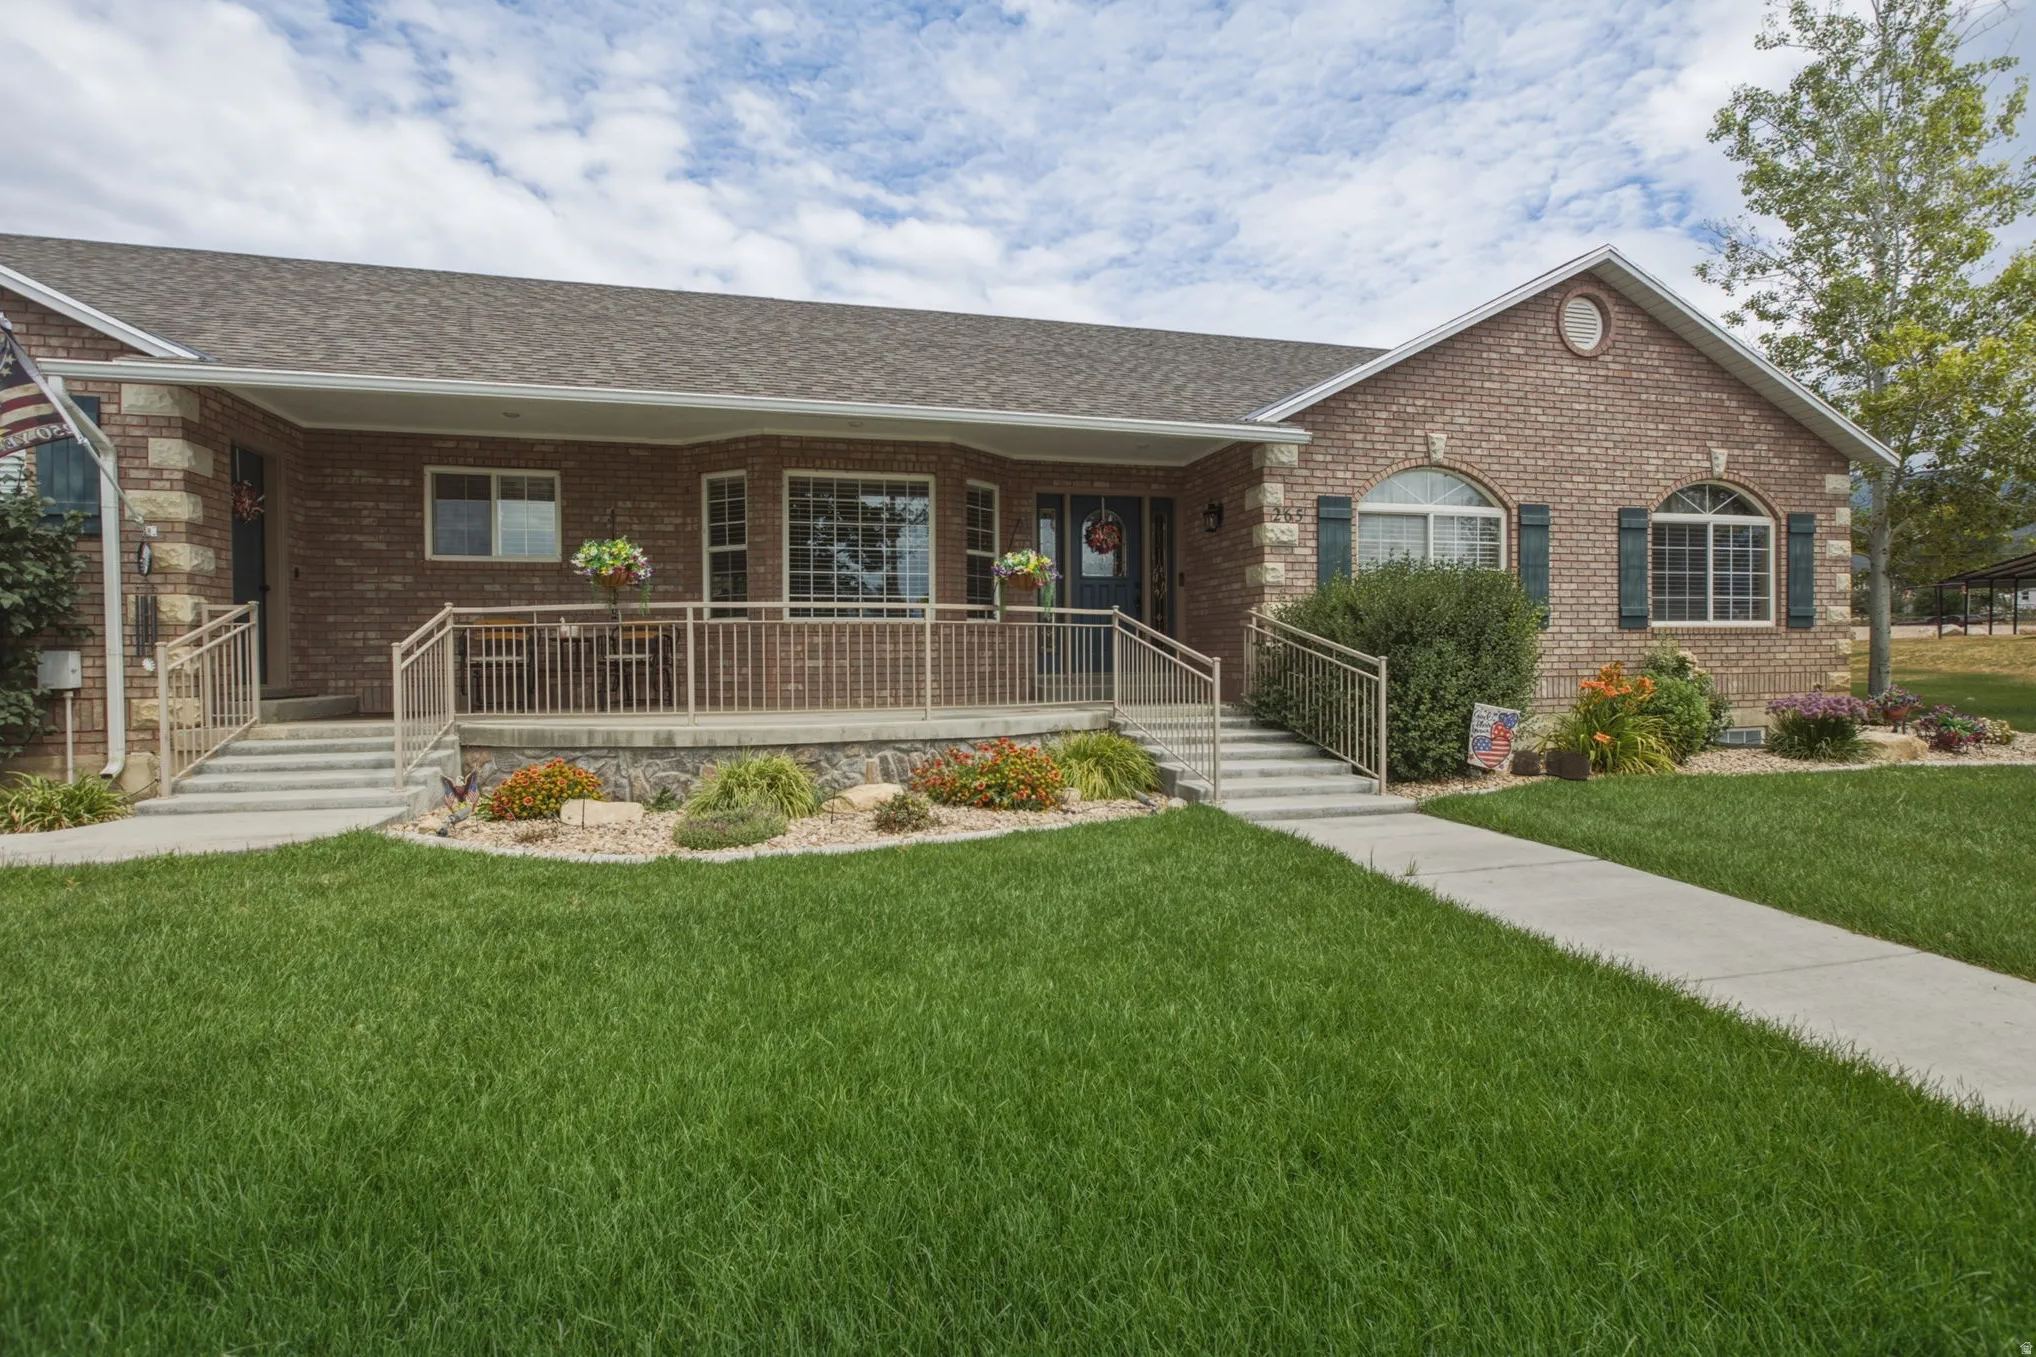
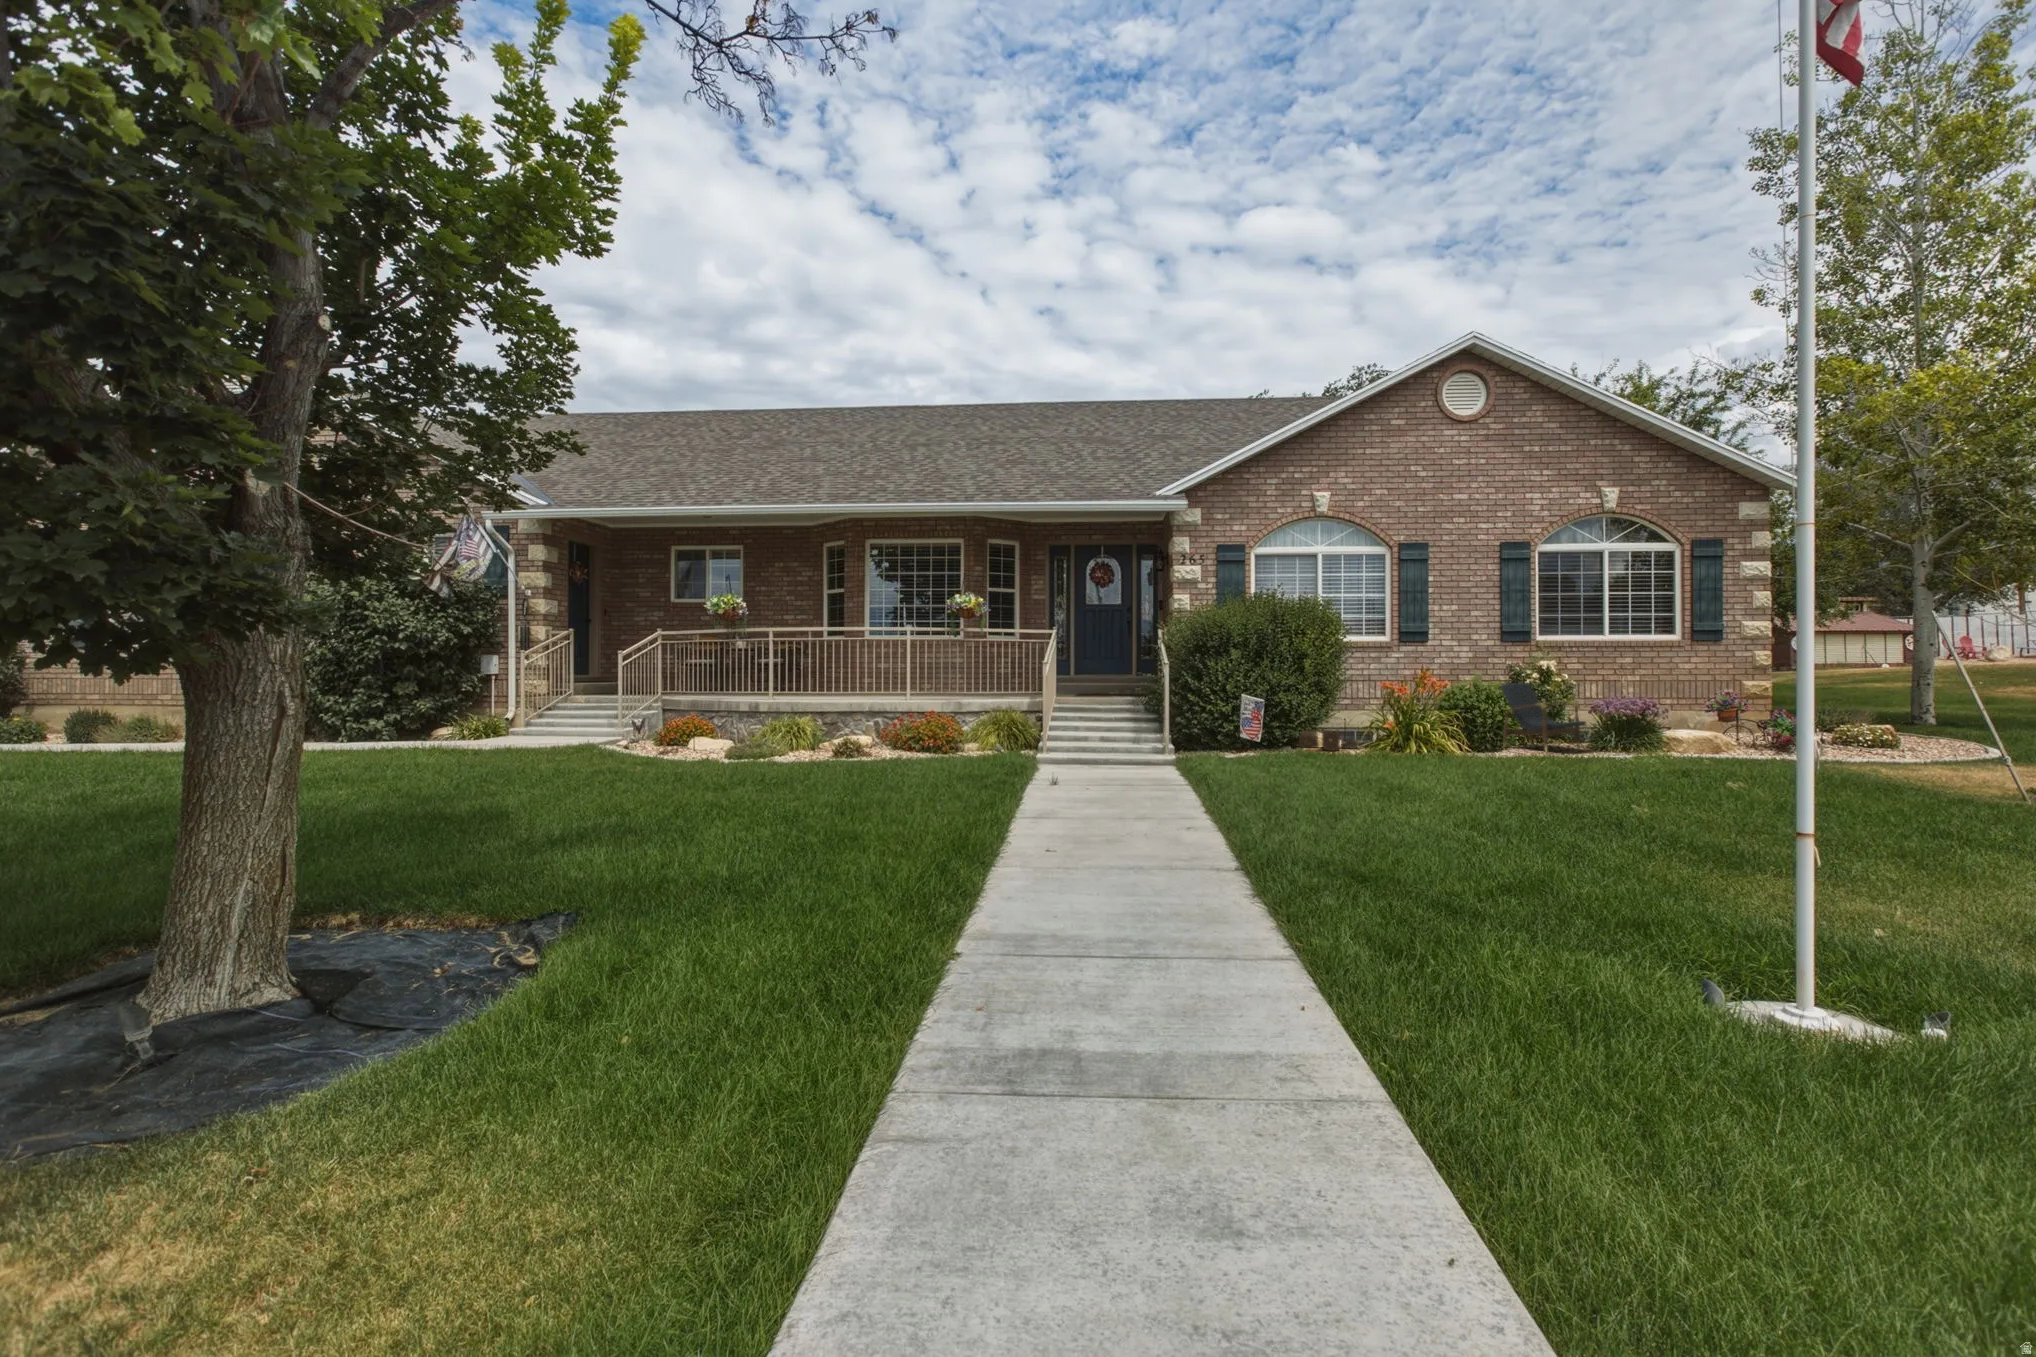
lounge chair: none [1715,679,1818,769] -> present [1501,683,1586,752]

